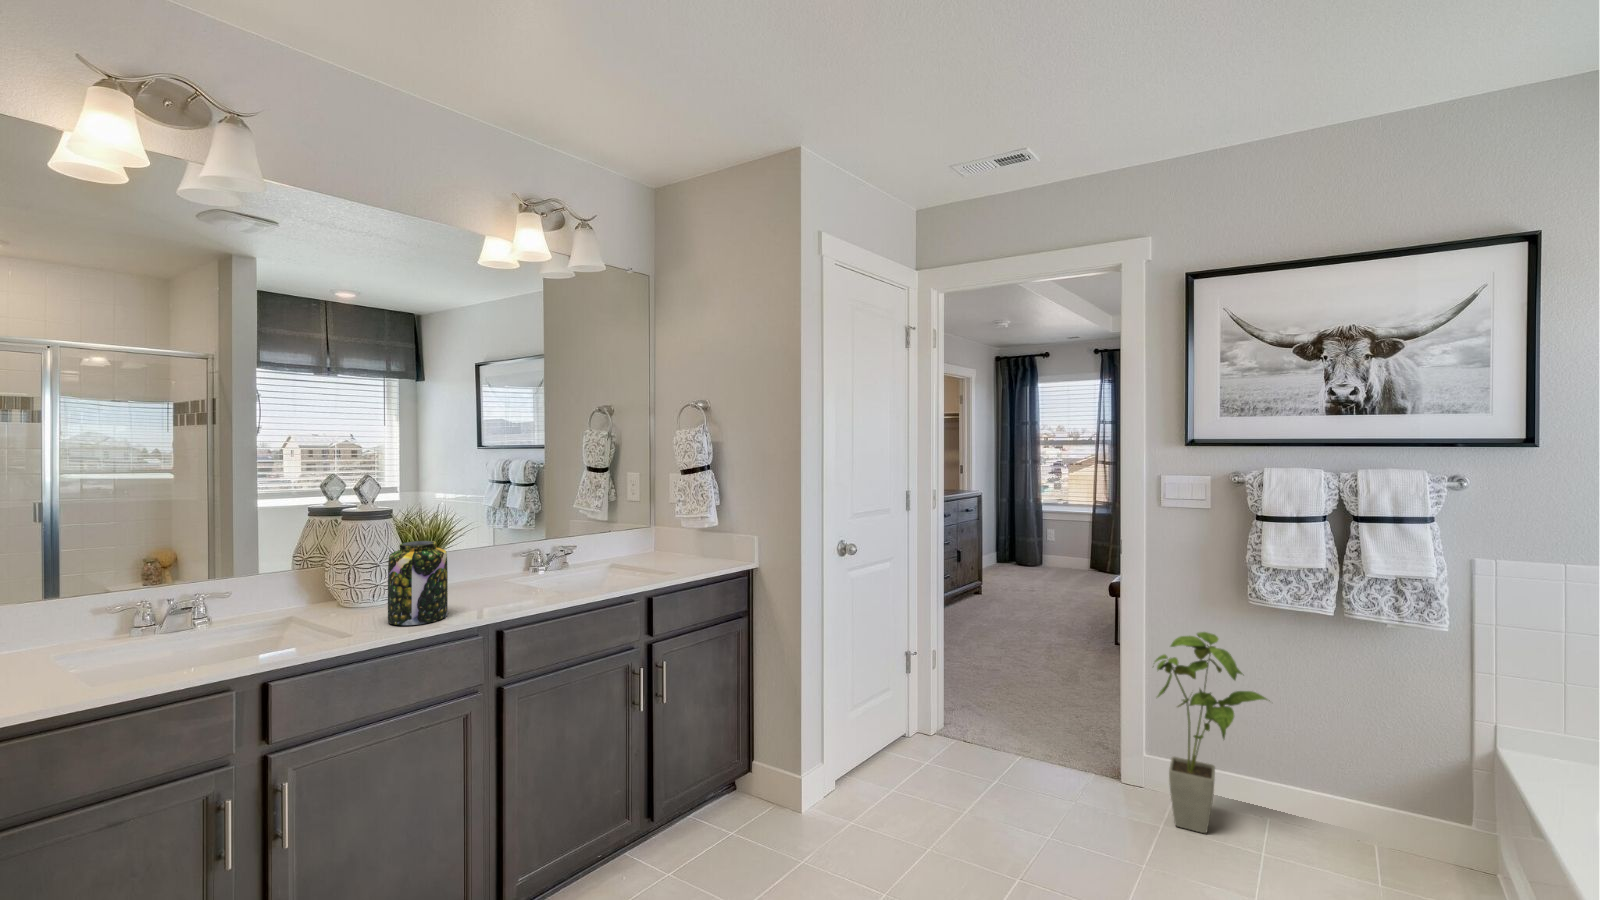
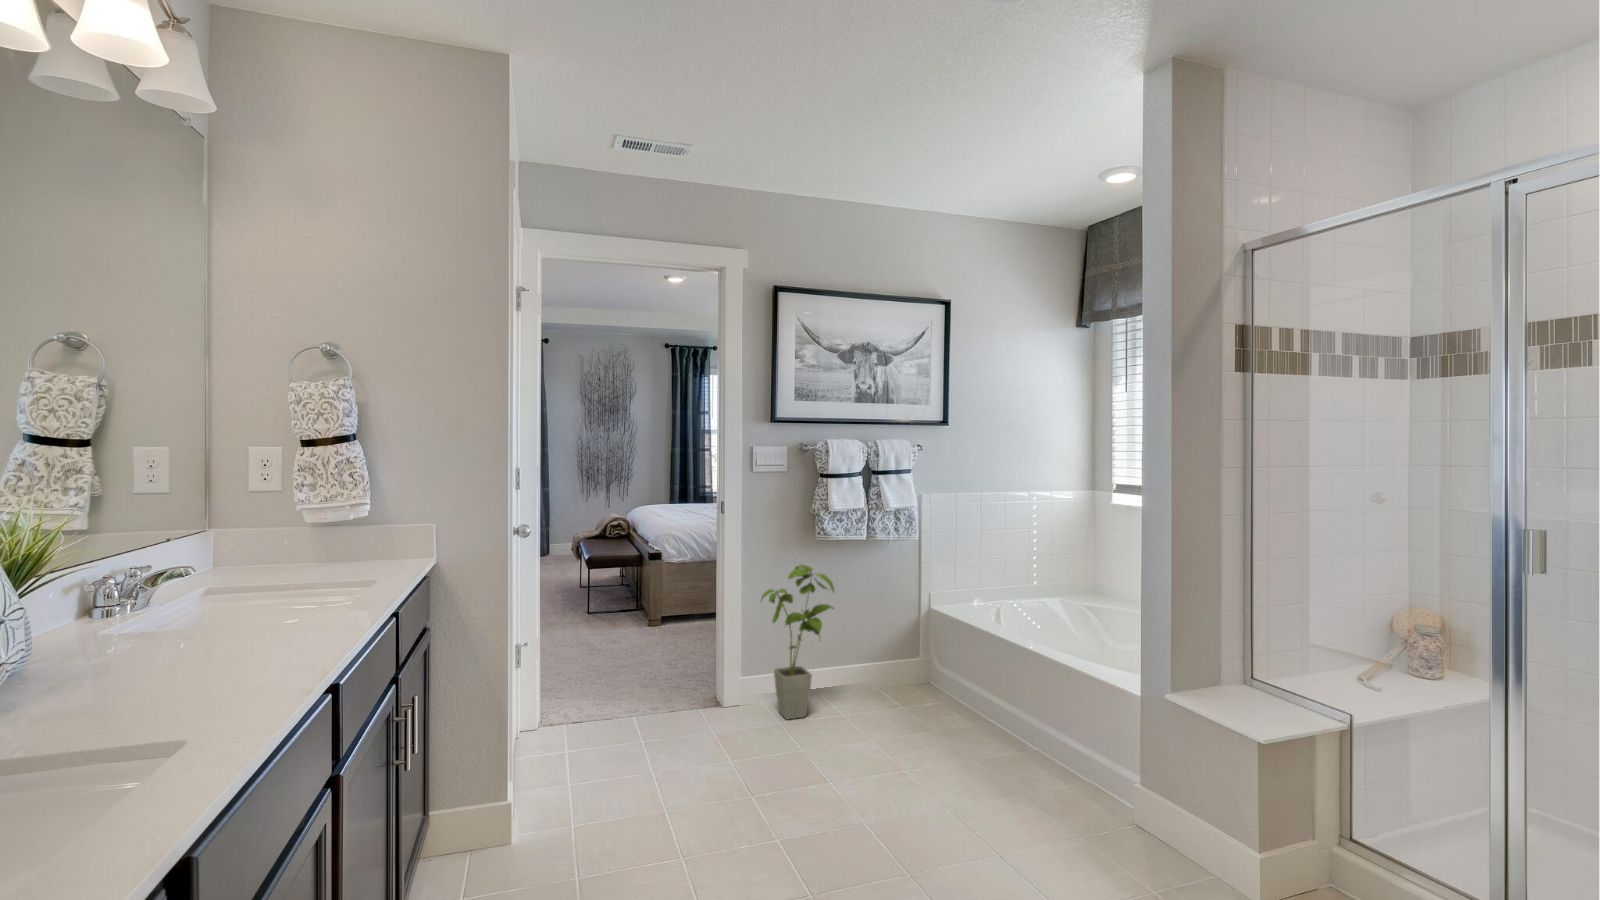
jar: present [388,541,448,625] -> none [102,551,217,695]

